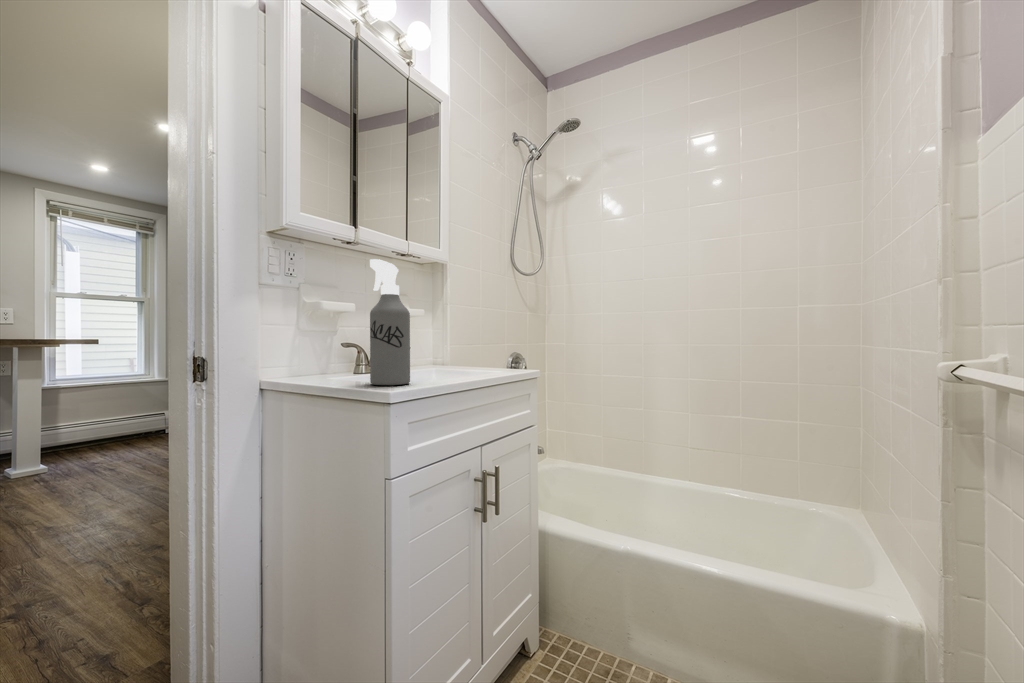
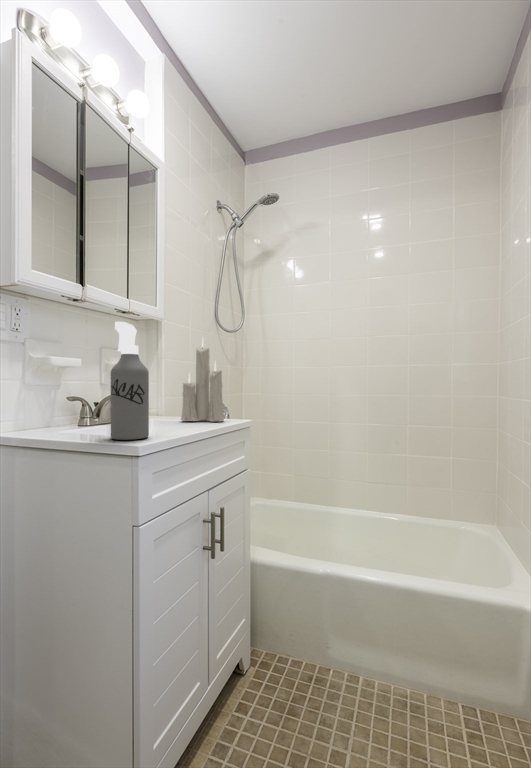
candle: none [462,274,508,372] -> present [181,340,224,422]

